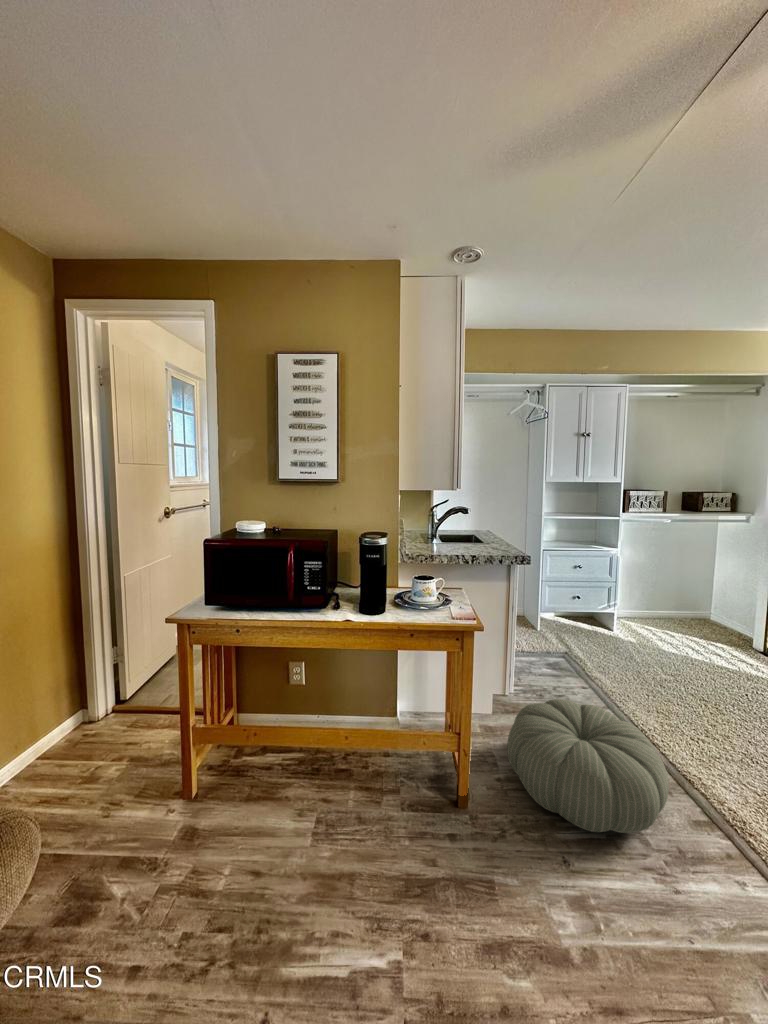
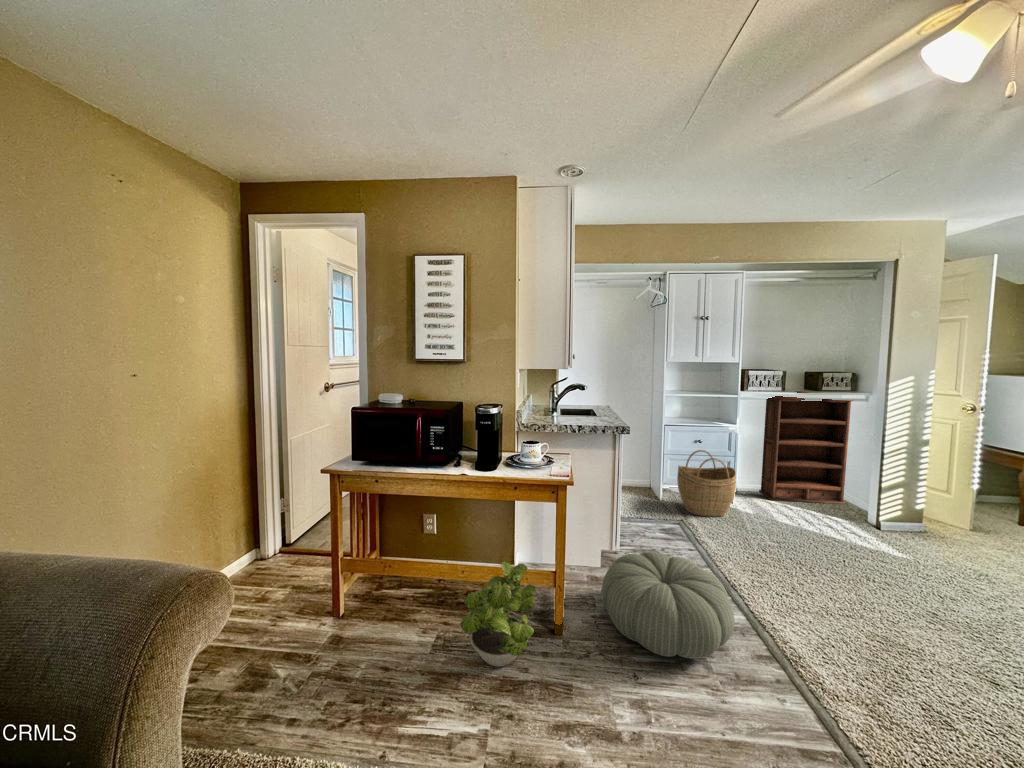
bookshelf: none [636,512,736,630] -> present [759,391,853,504]
woven basket: none [558,576,622,648] -> present [677,450,736,517]
potted plant: none [345,724,446,861] -> present [457,561,536,667]

